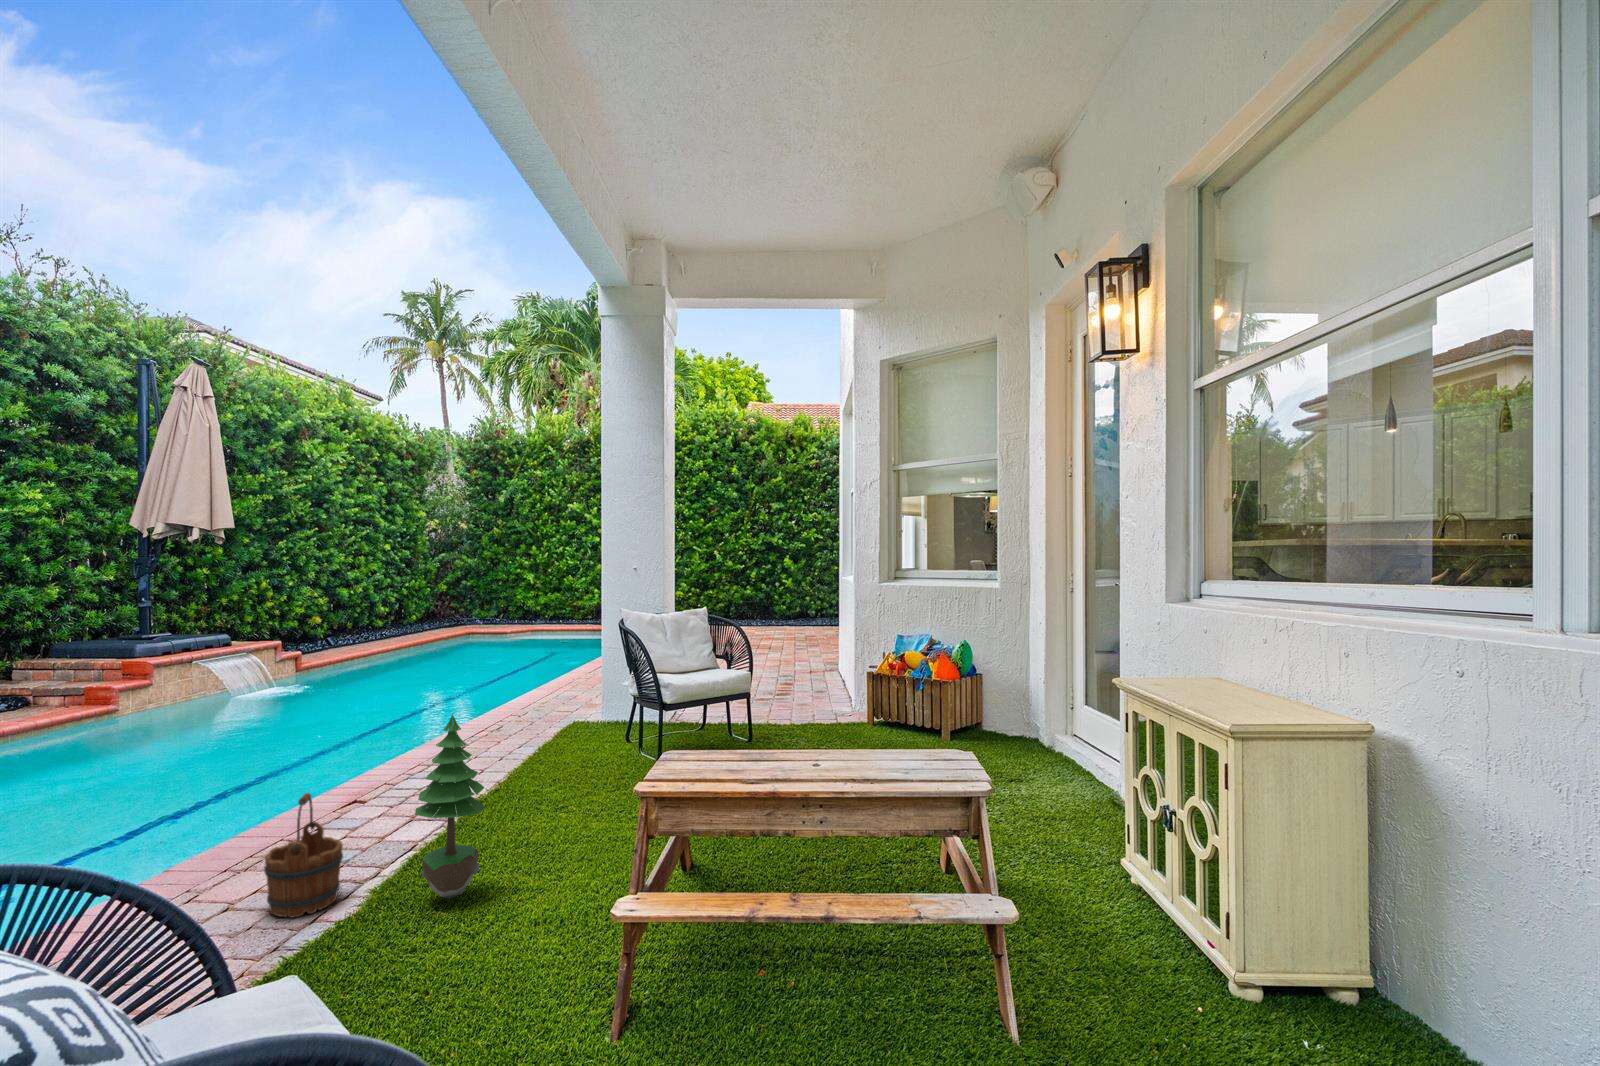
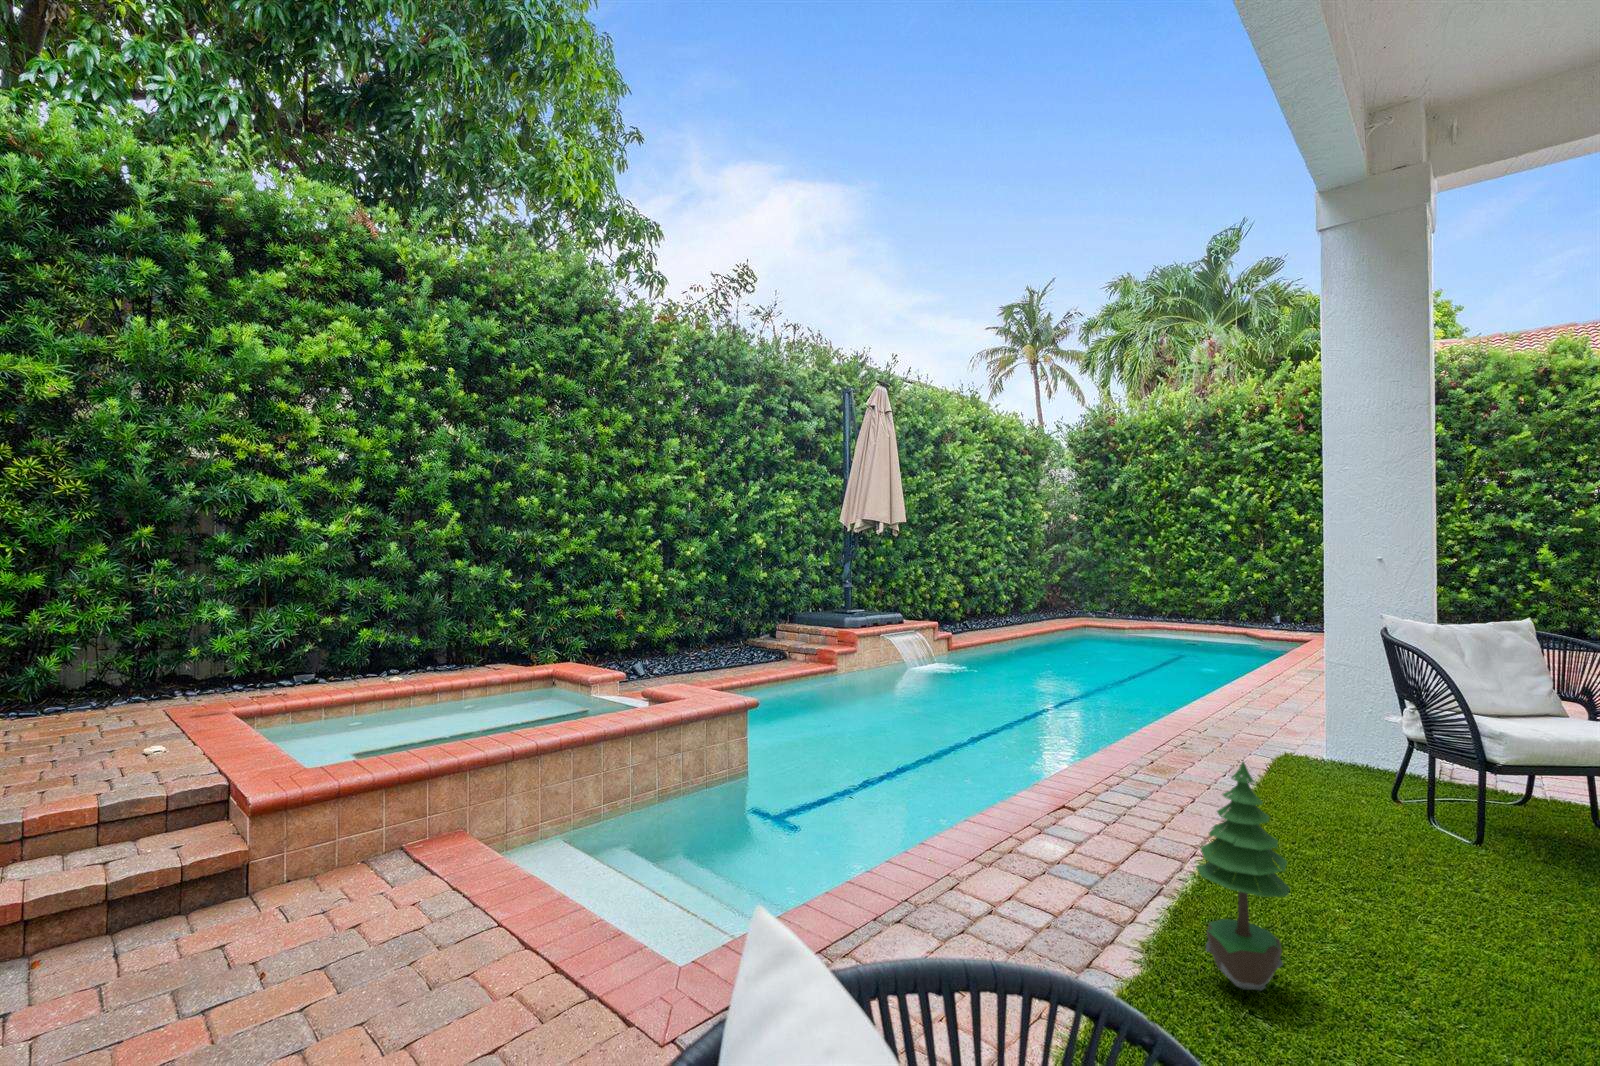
wooden bucket: present [264,793,343,918] -> none [1029,814,1105,951]

